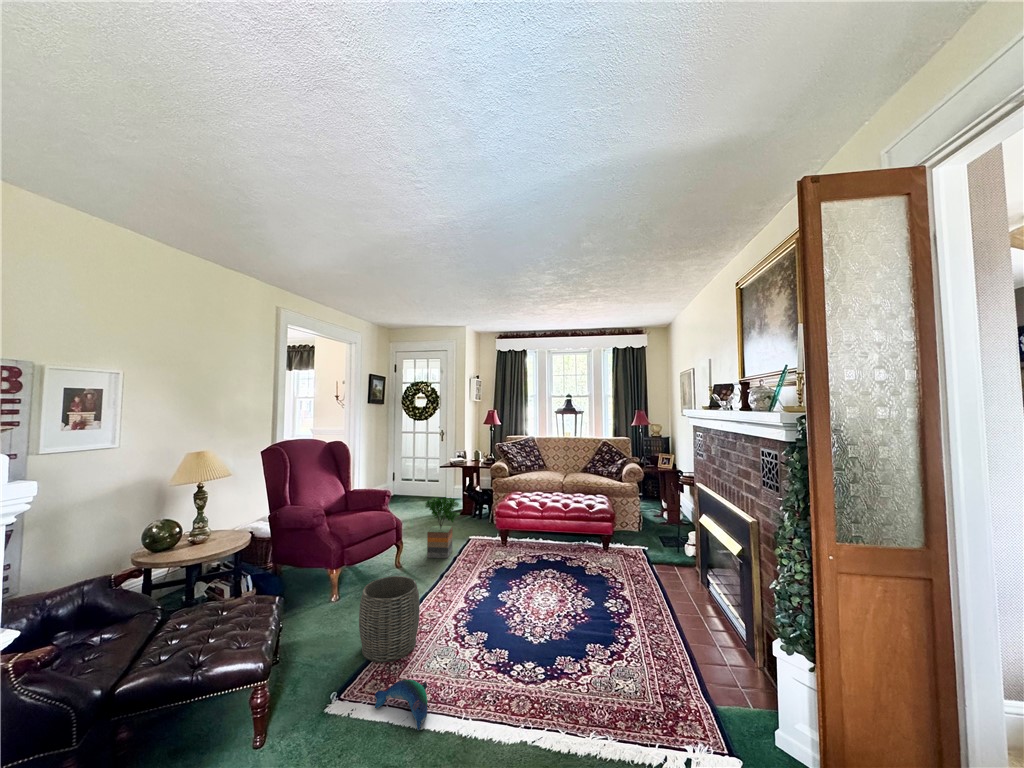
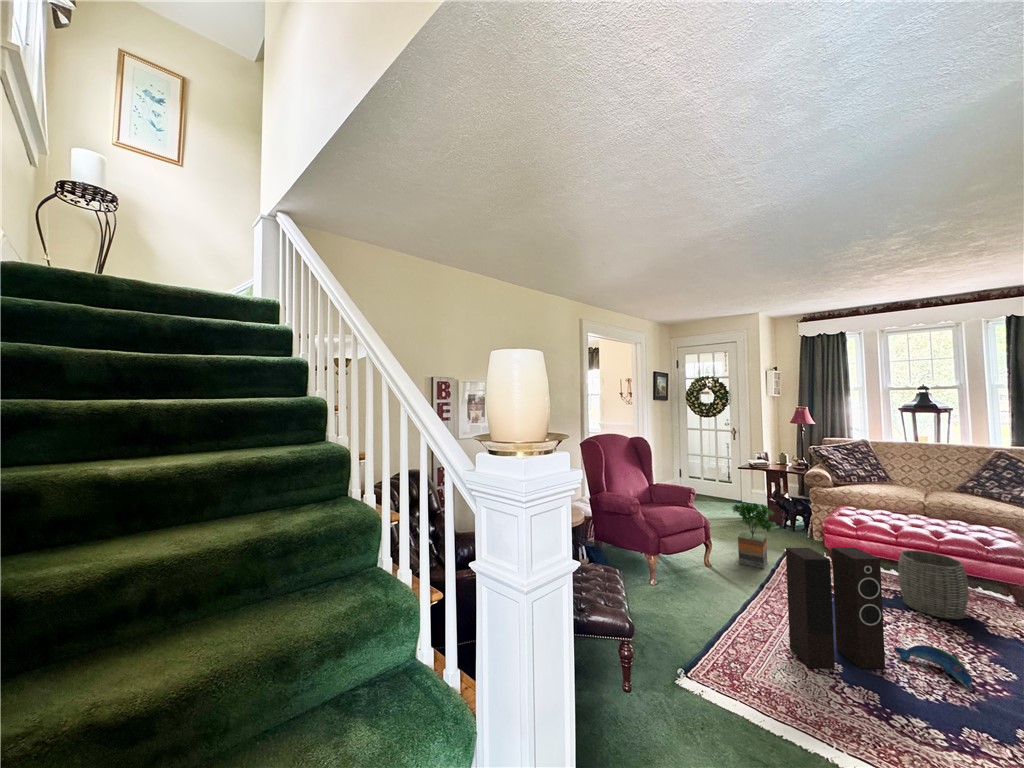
speaker: none [450,525,520,646] -> present [786,547,885,668]
woven basket: present [359,576,420,662] -> present [898,550,969,619]
plush toy: present [375,680,428,730] -> present [894,645,973,690]

